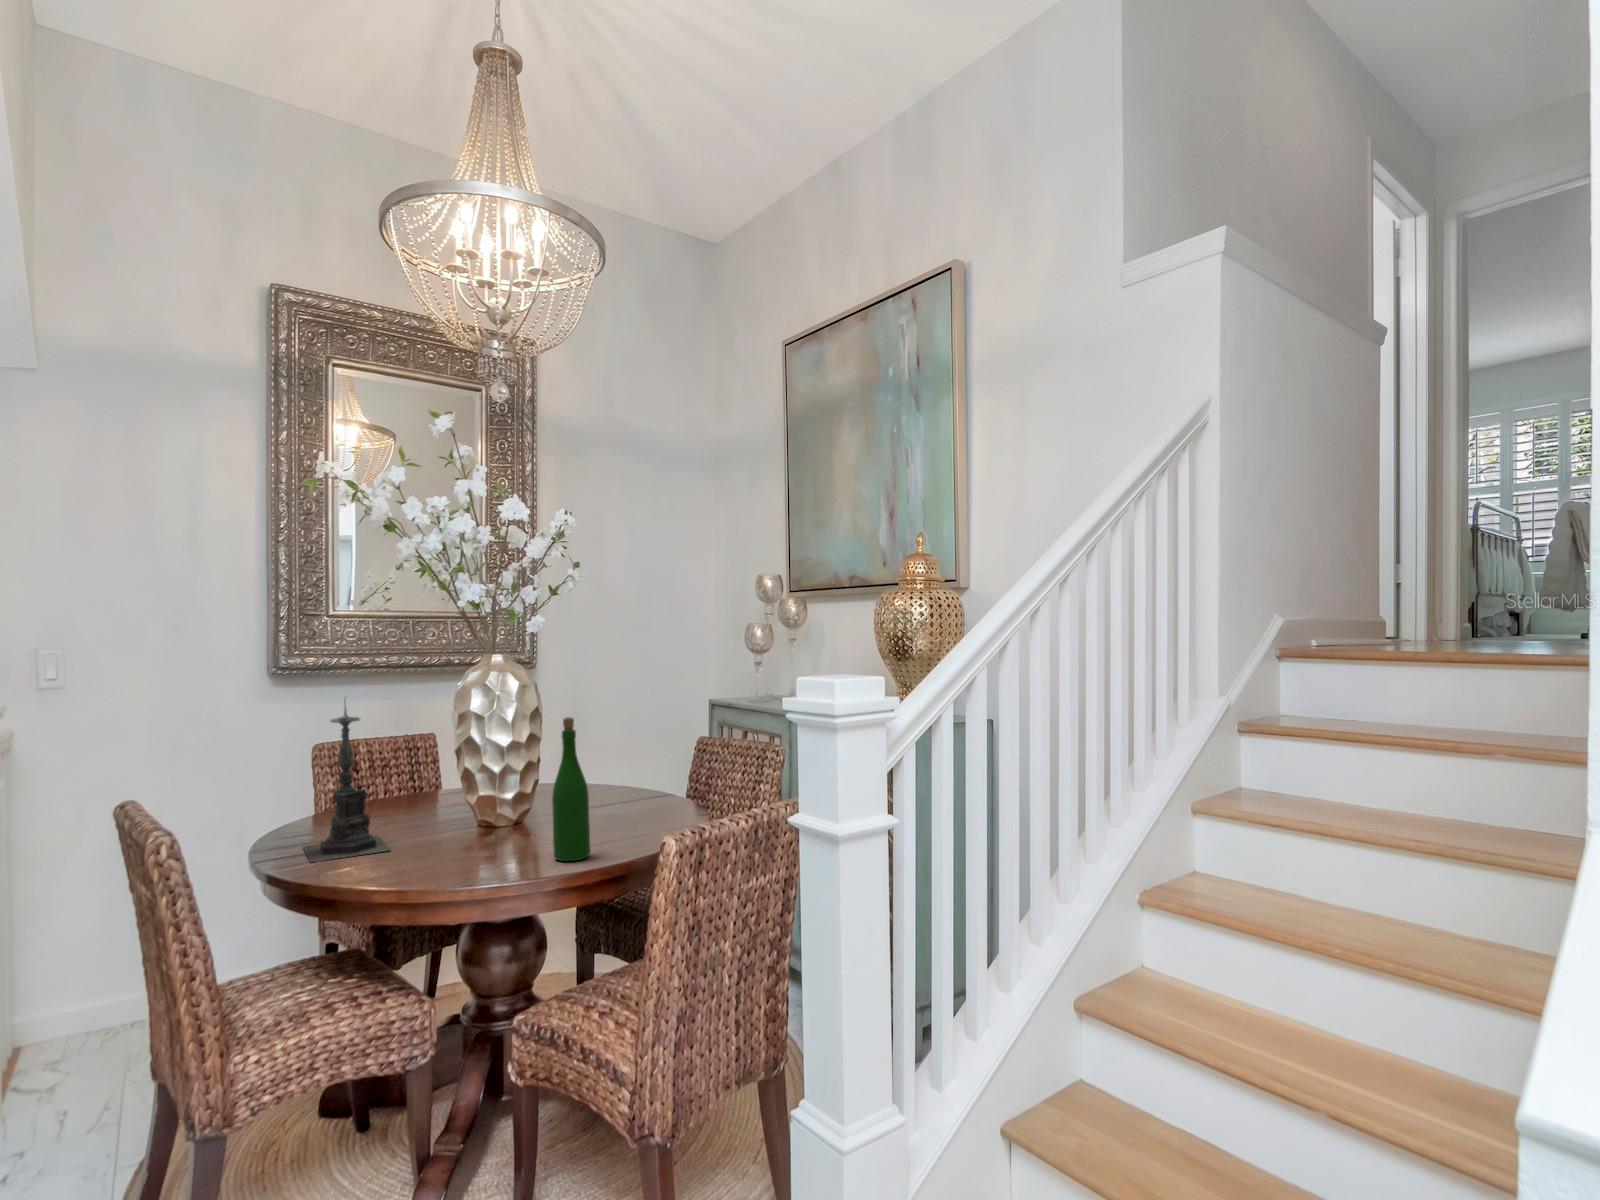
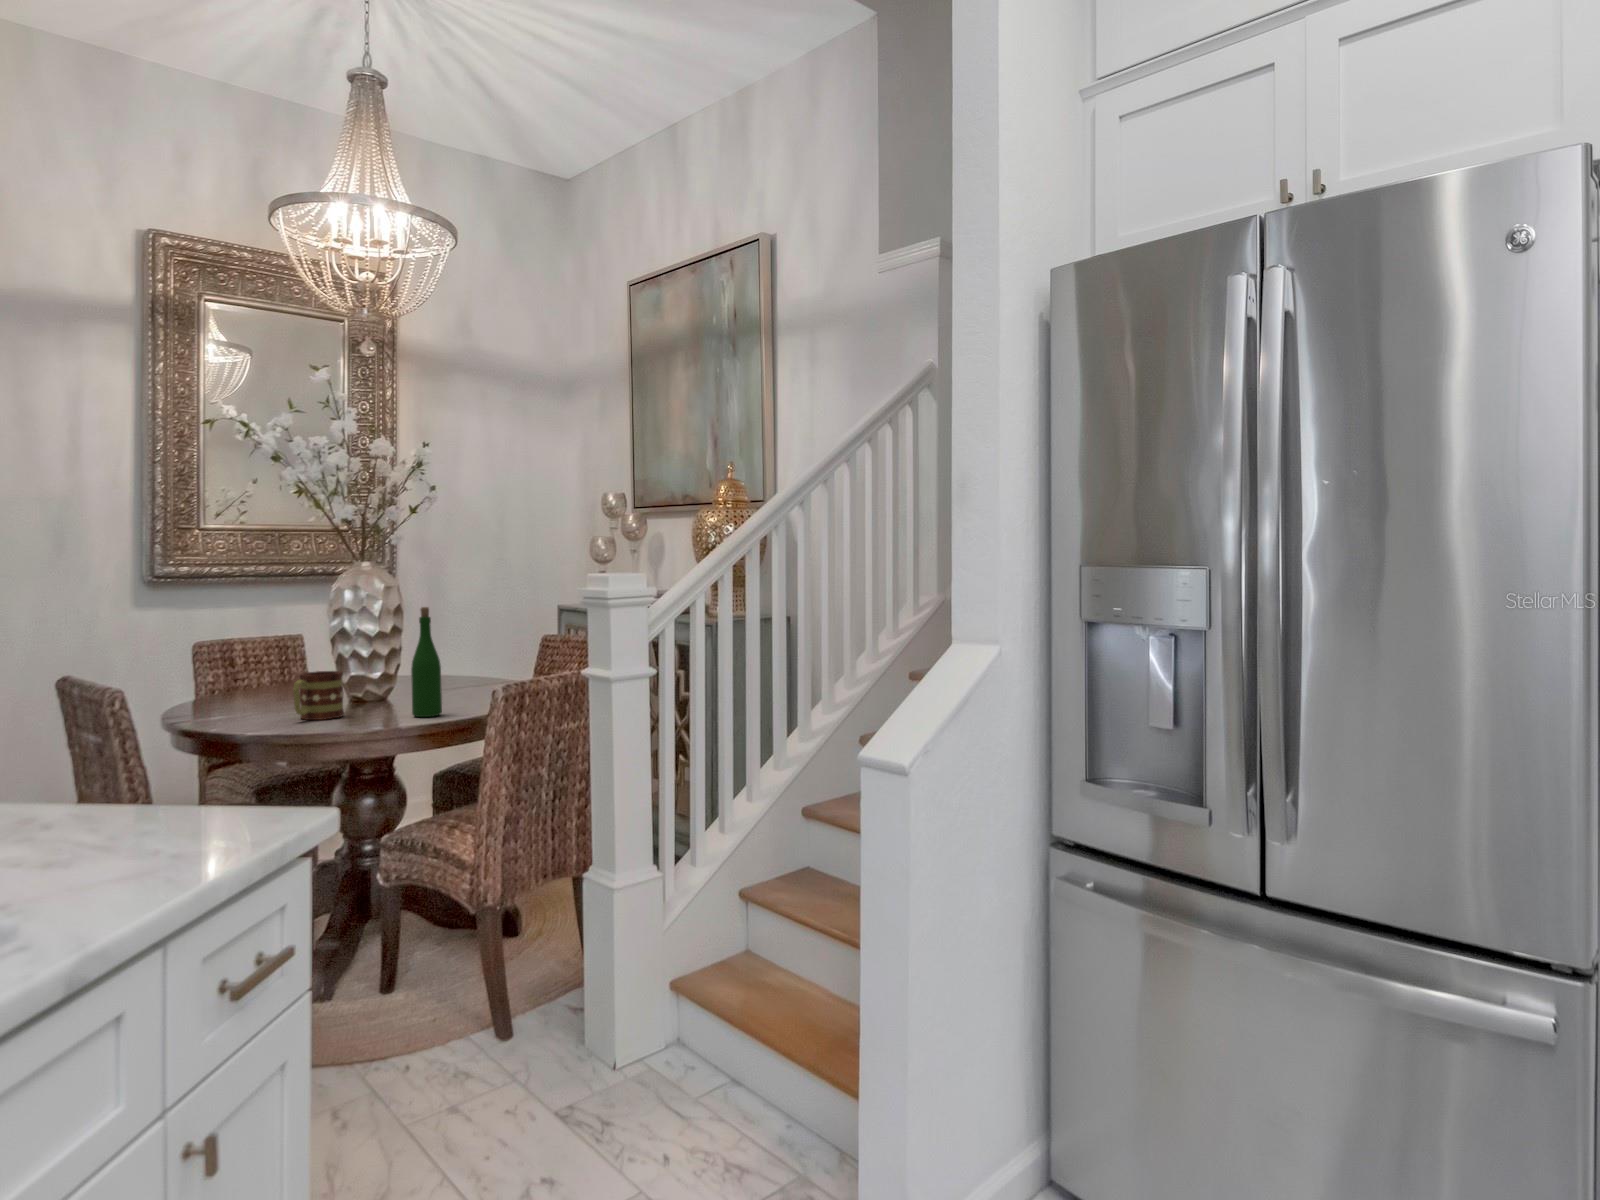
candle holder: present [303,707,390,862] -> none [198,589,276,719]
mug: none [408,799,471,866] -> present [293,671,344,720]

